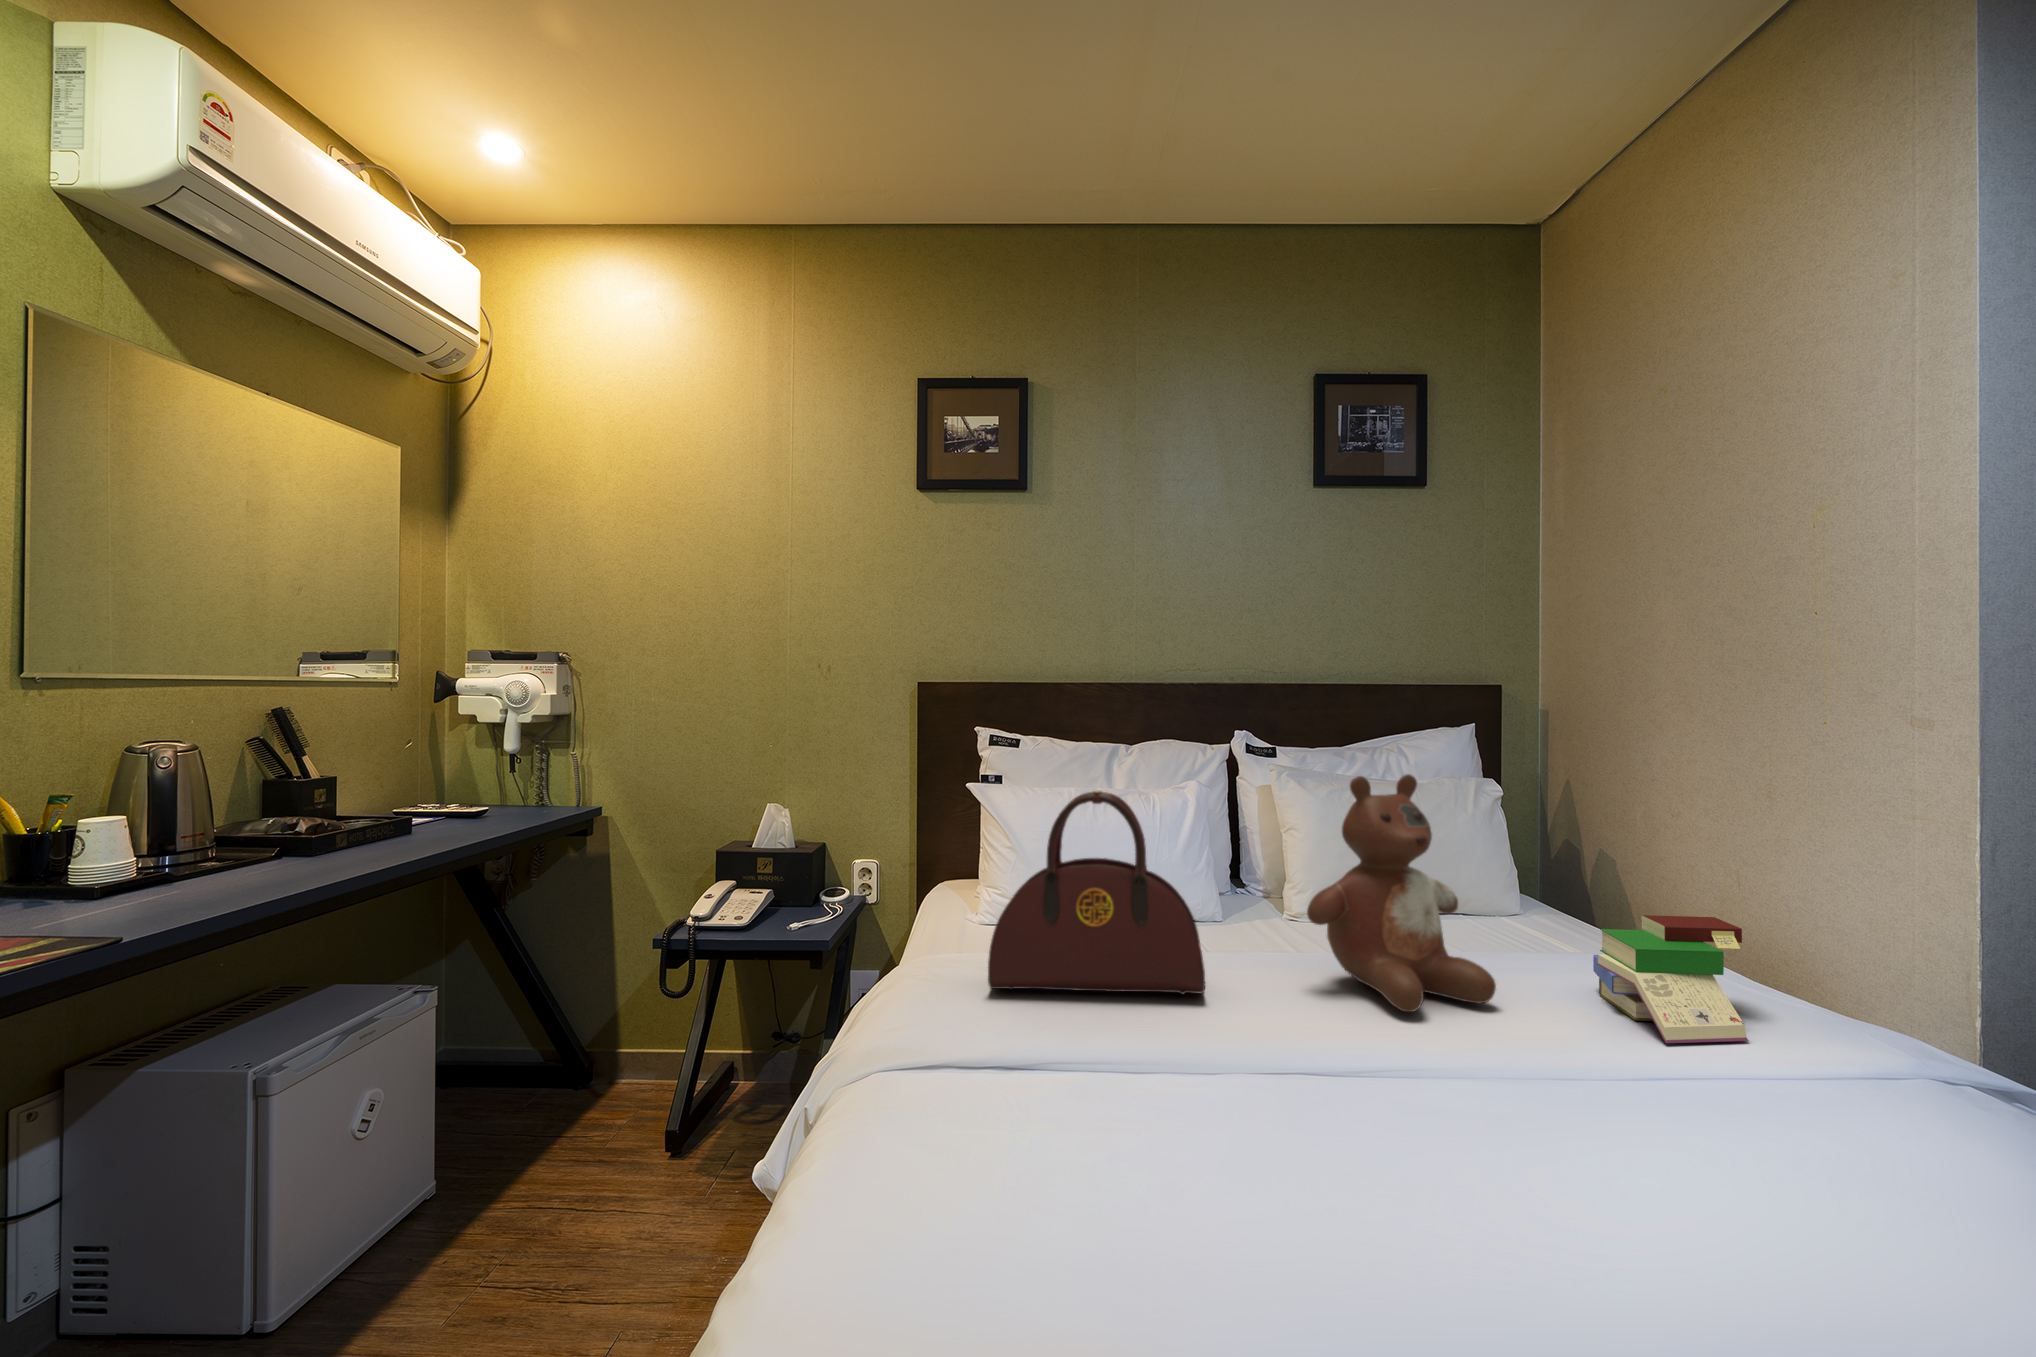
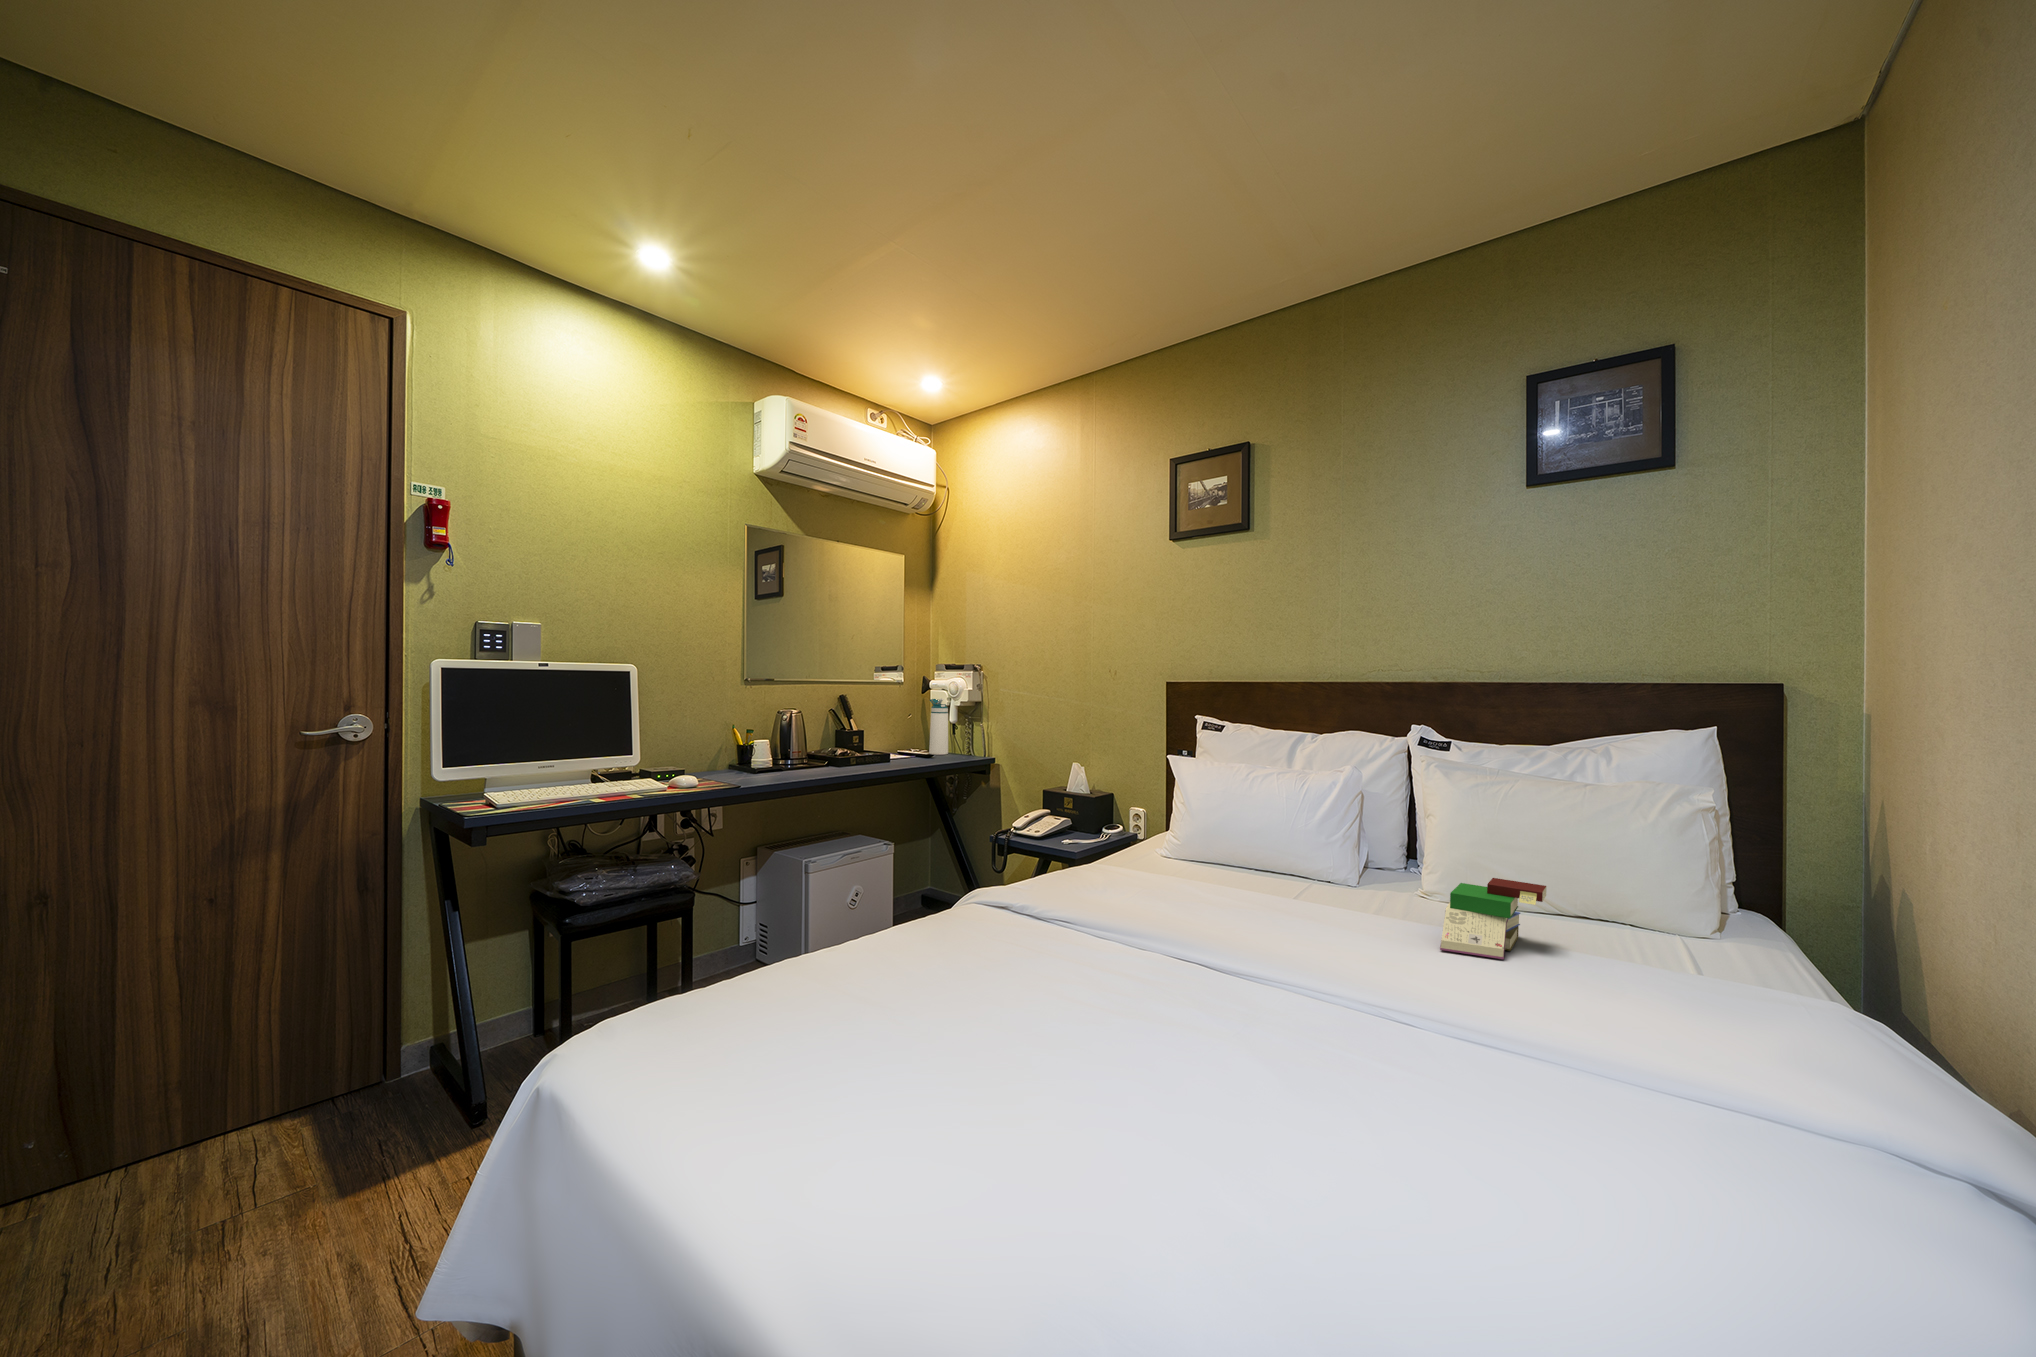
water bottle: none [462,708,505,811] -> present [929,699,948,755]
stuffed bear: present [1307,774,1496,1012] -> none [1270,768,1385,916]
handbag: present [988,791,1205,995] -> none [1091,764,1216,885]

